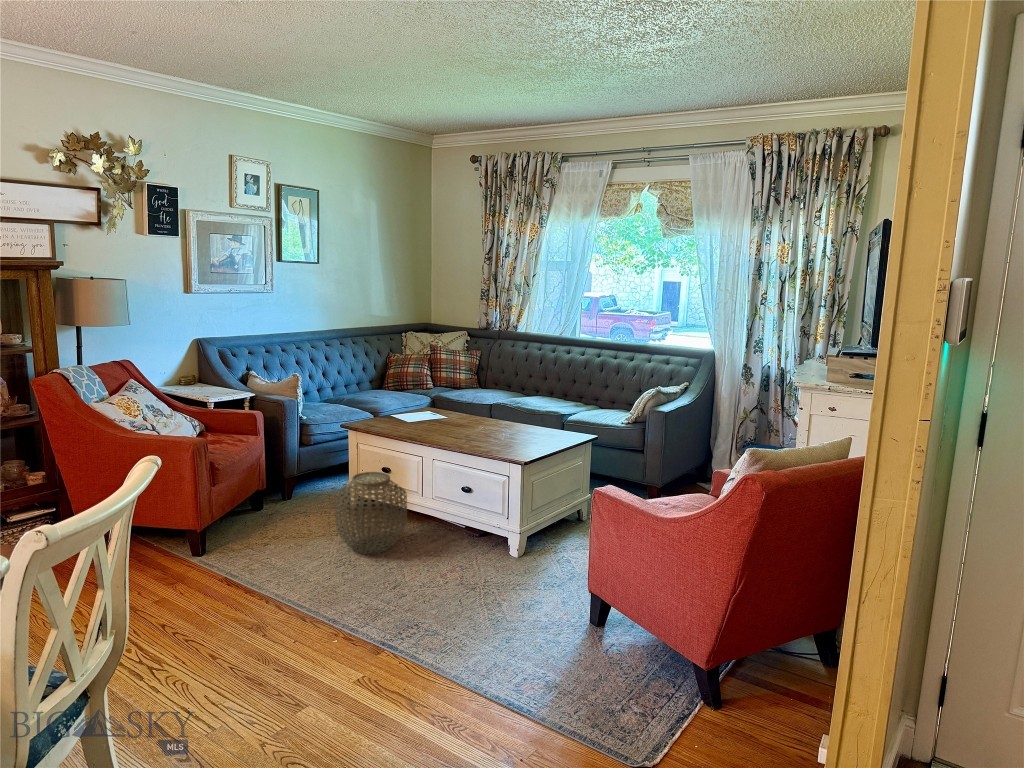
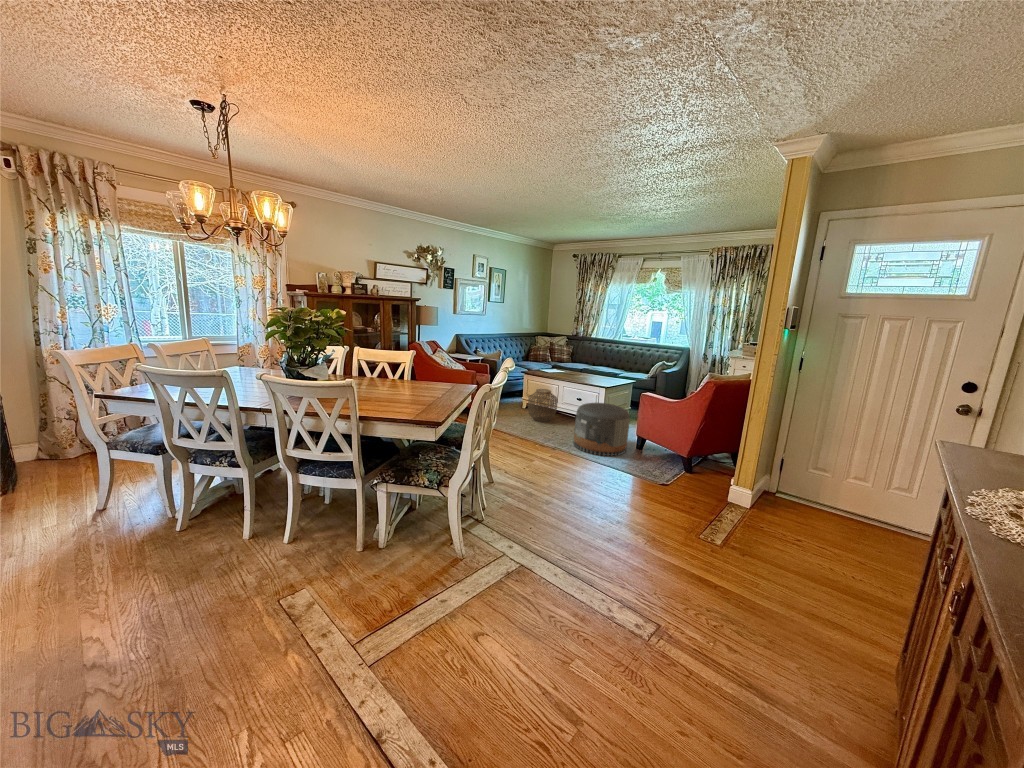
pouf: none [423,514,558,665] -> present [574,403,630,456]

